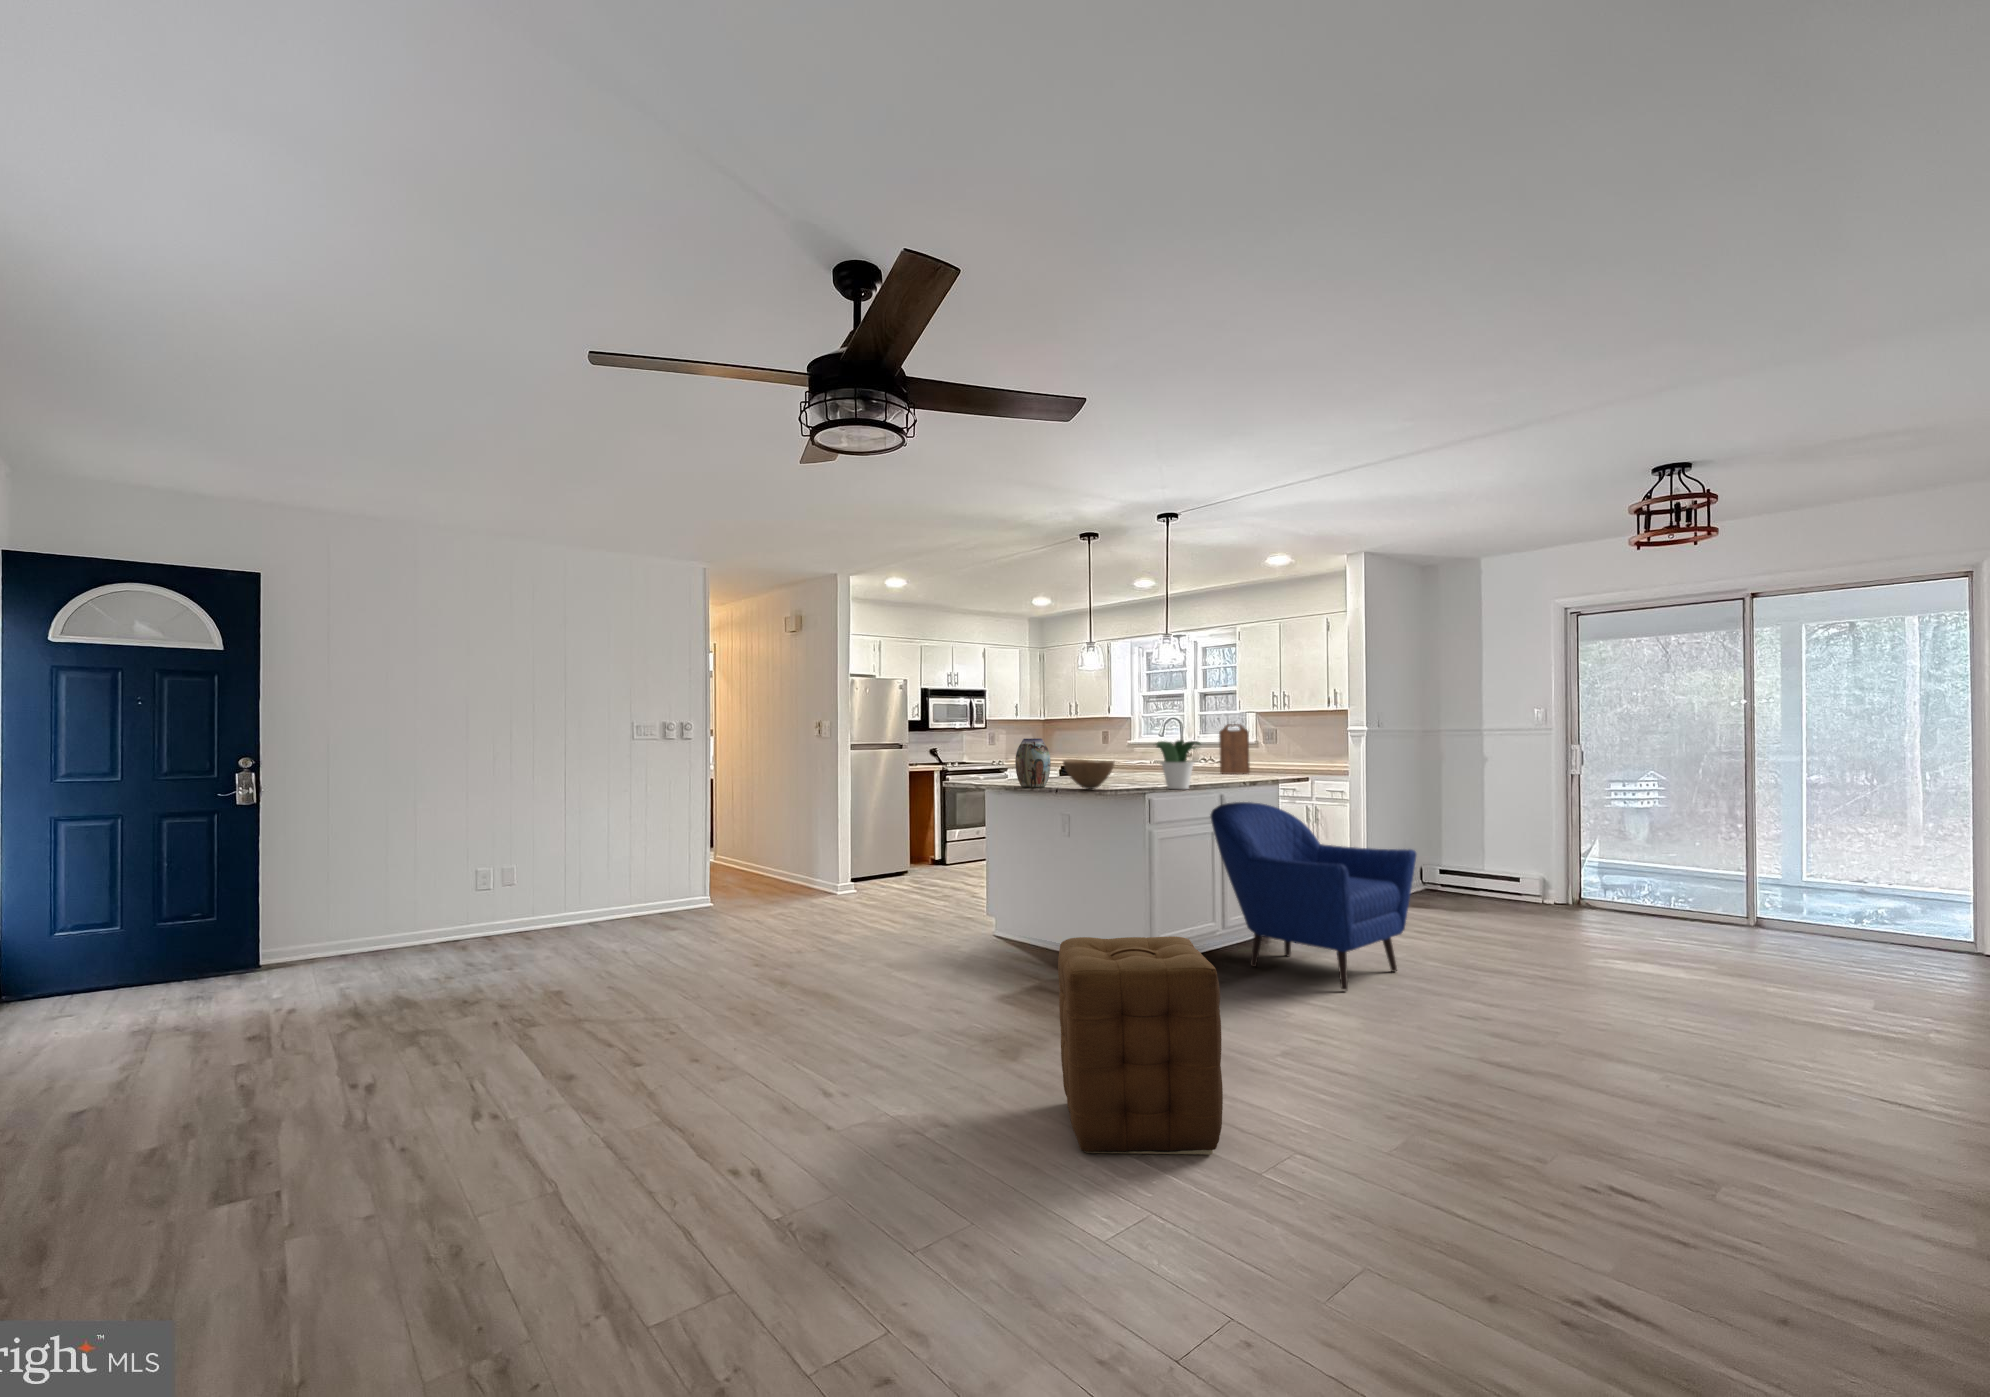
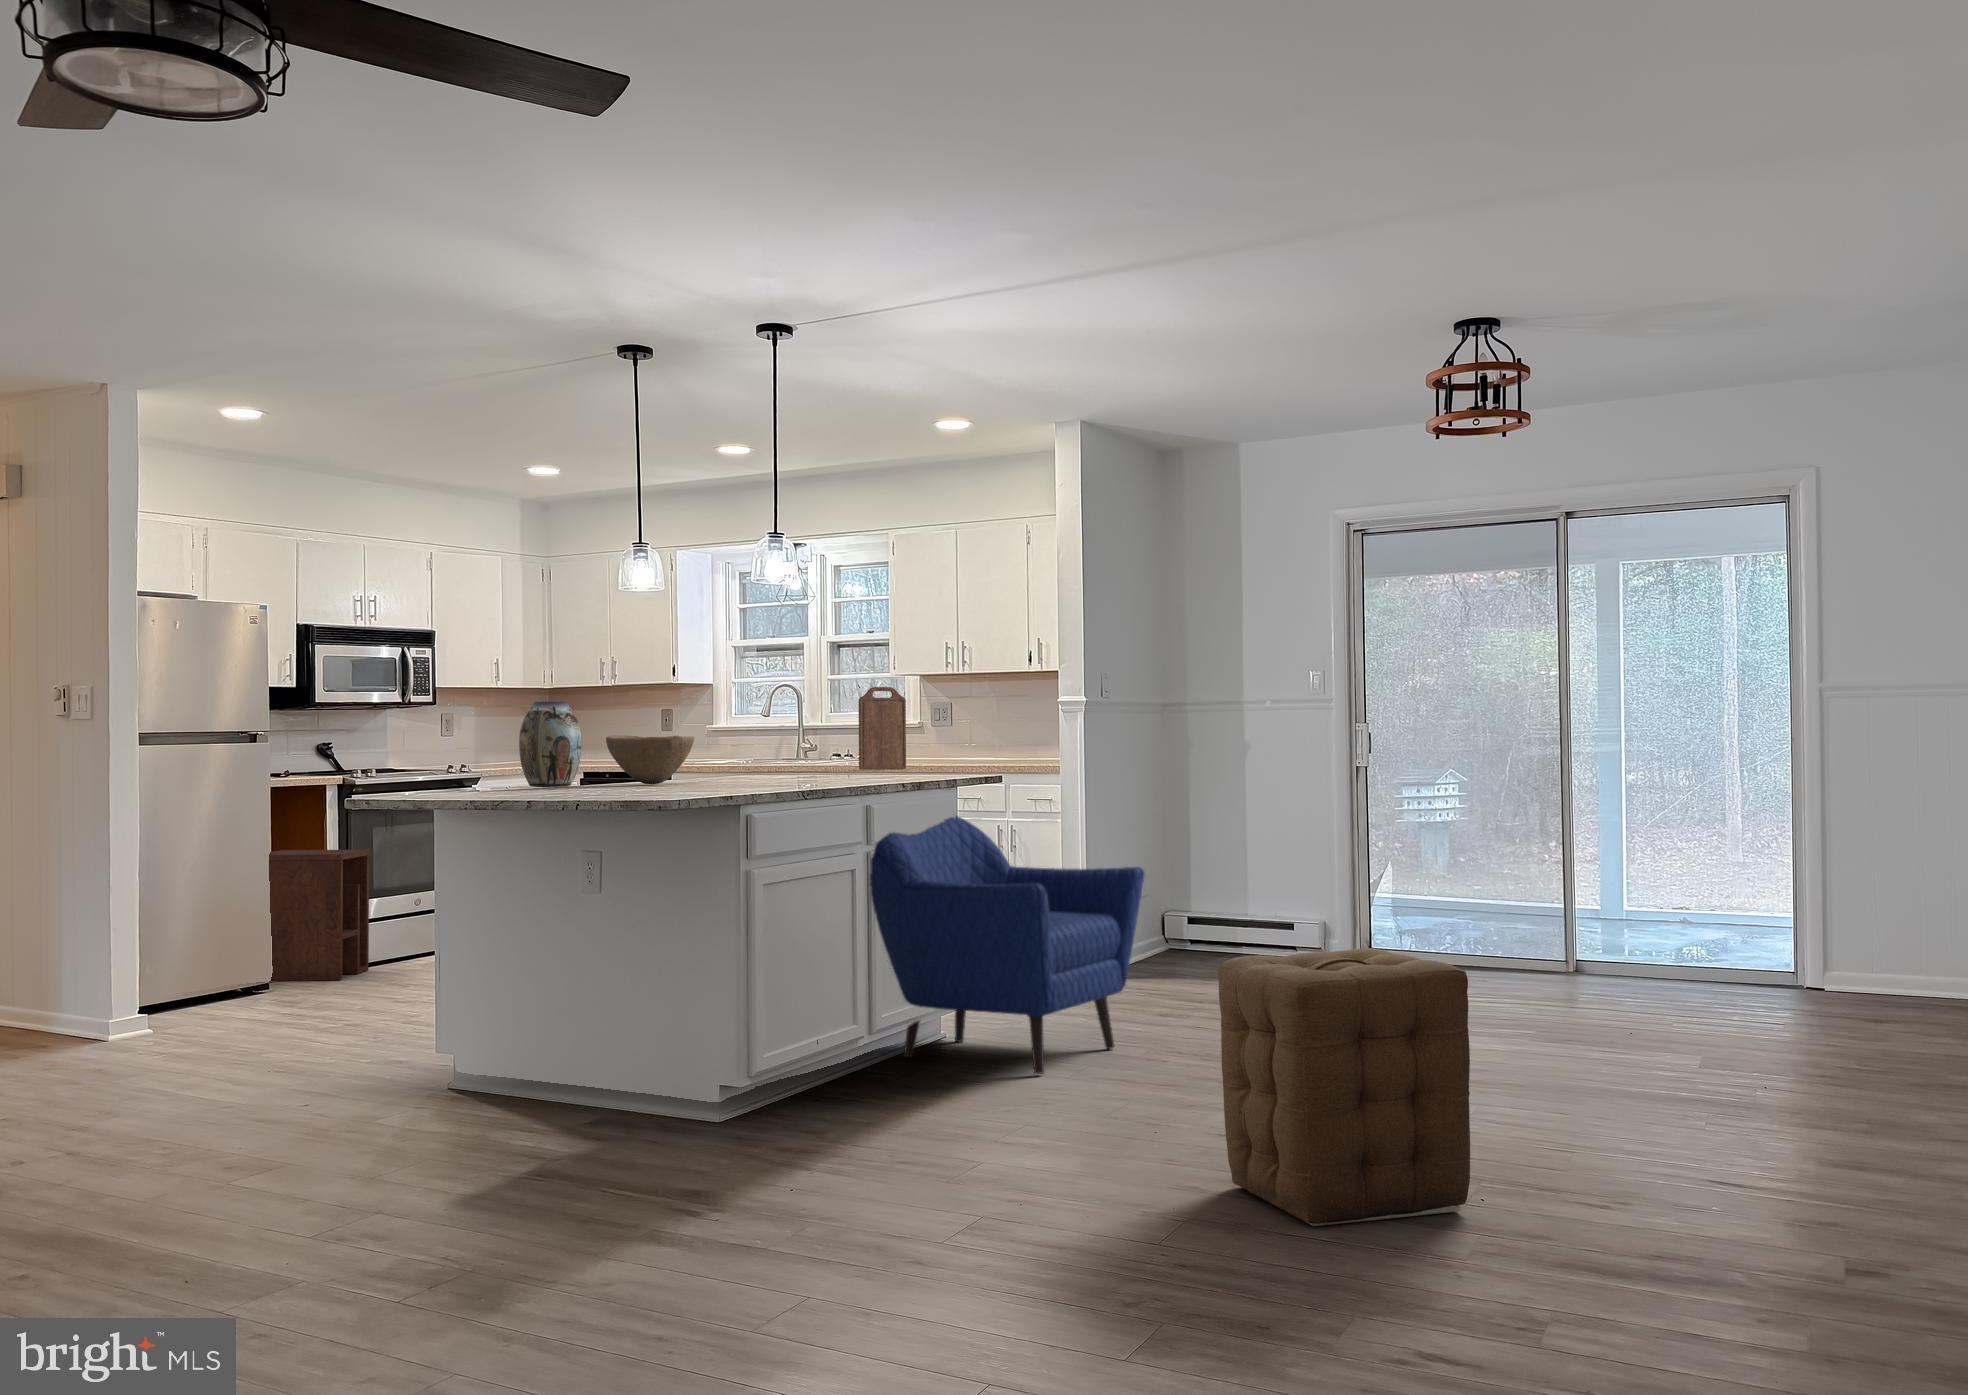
potted plant: present [1156,740,1200,789] -> none [757,703,835,781]
side table: none [891,809,951,881] -> present [269,849,369,981]
ottoman: present [1058,936,1223,1155] -> present [1218,948,1470,1226]

